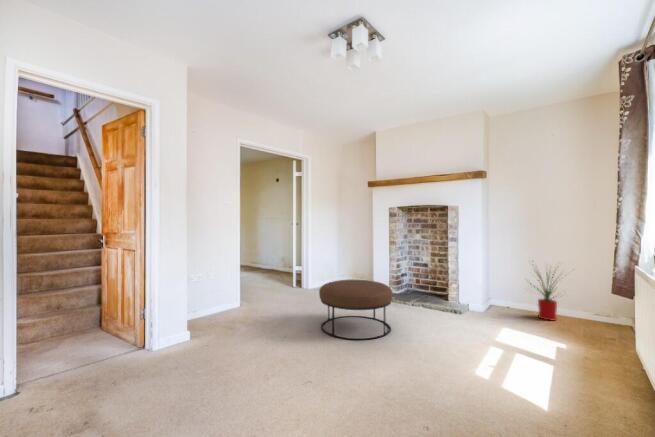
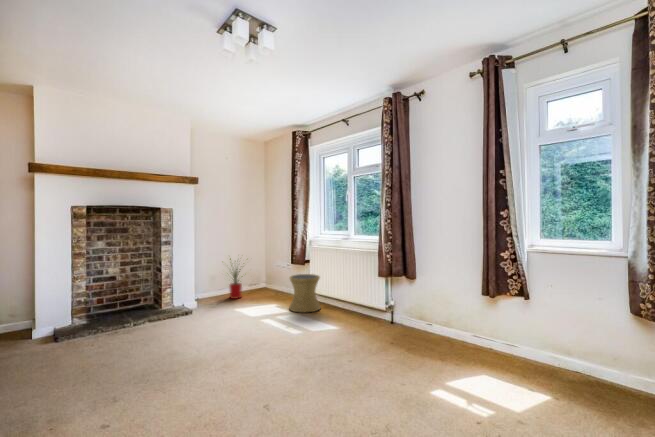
ottoman: present [319,280,393,340] -> none [90,300,201,389]
side table: none [561,305,631,378] -> present [289,274,320,313]

